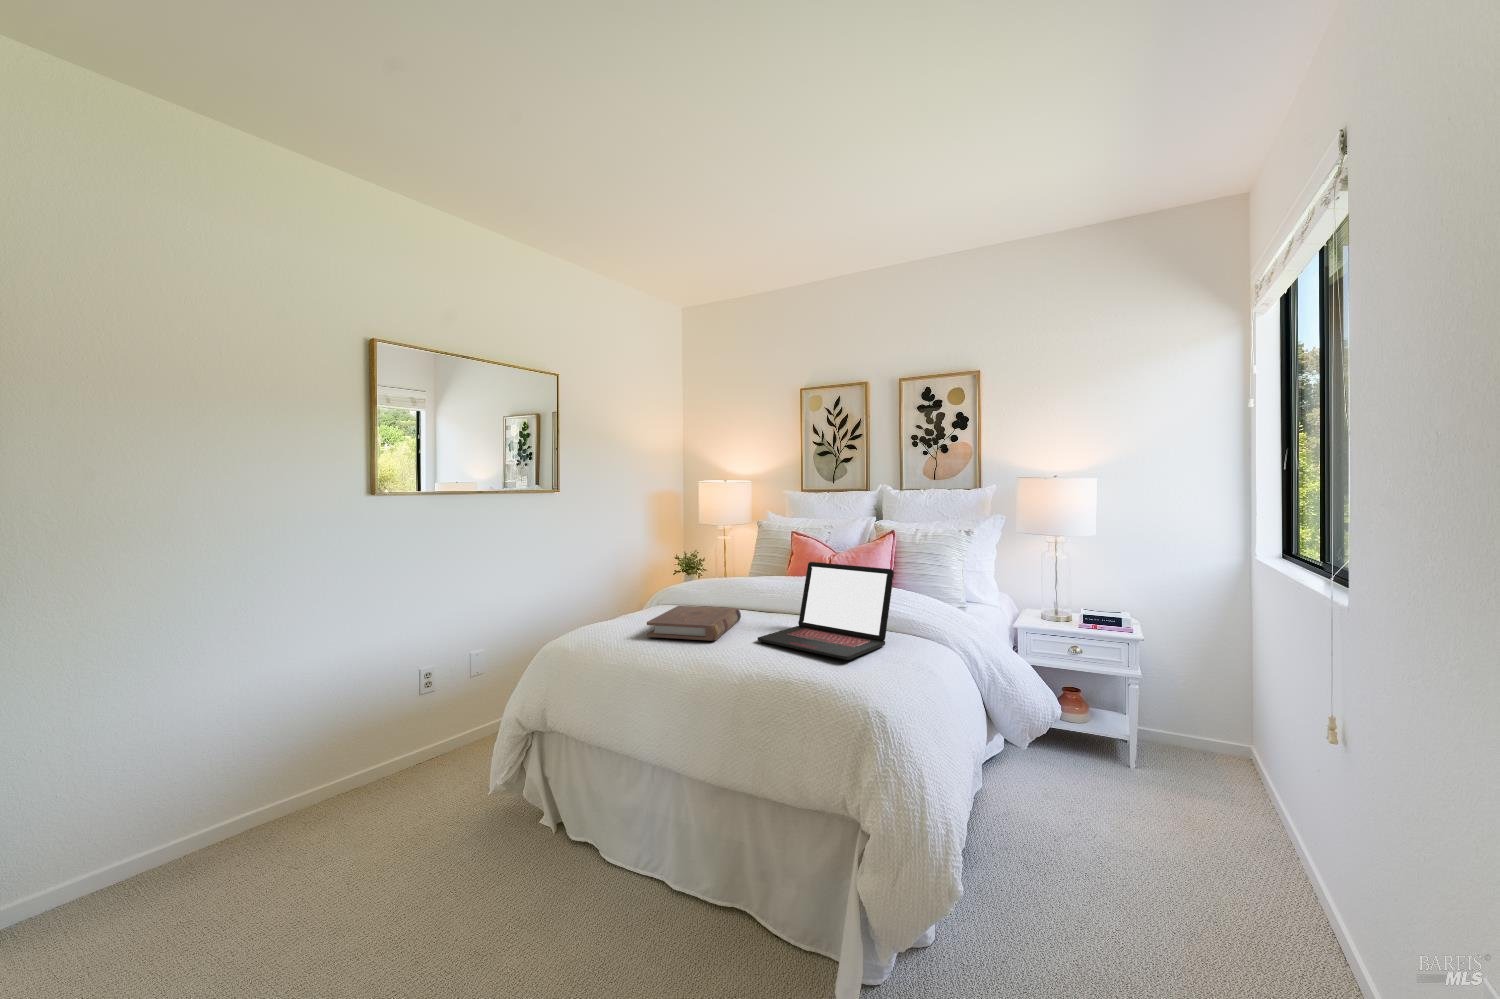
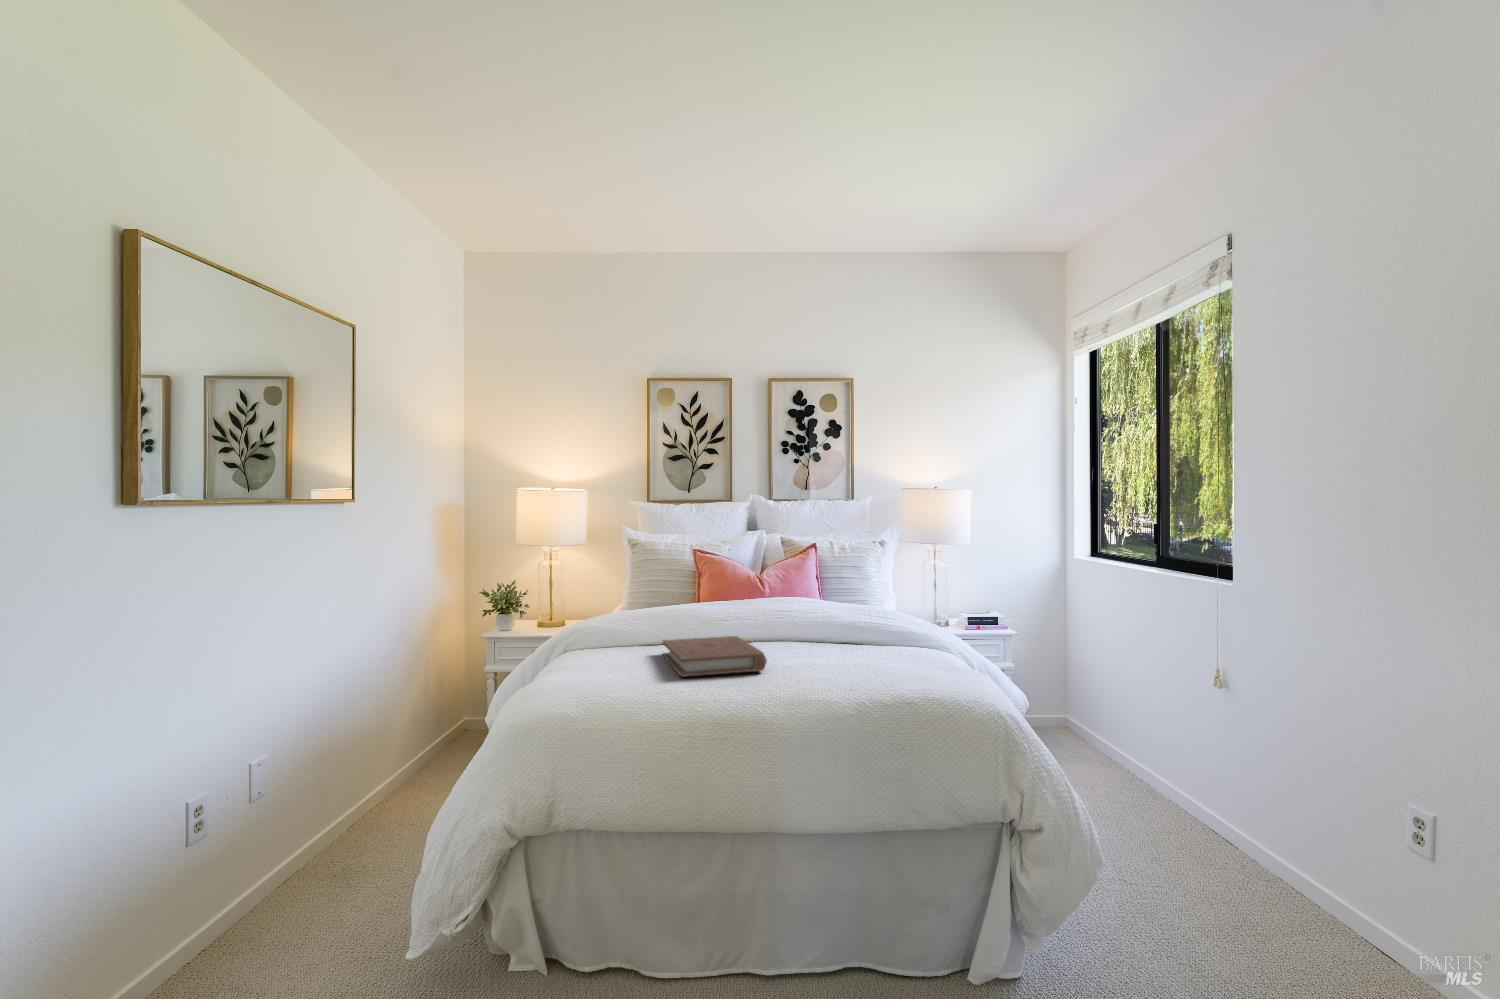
laptop: present [758,562,894,660] -> none [803,577,922,669]

